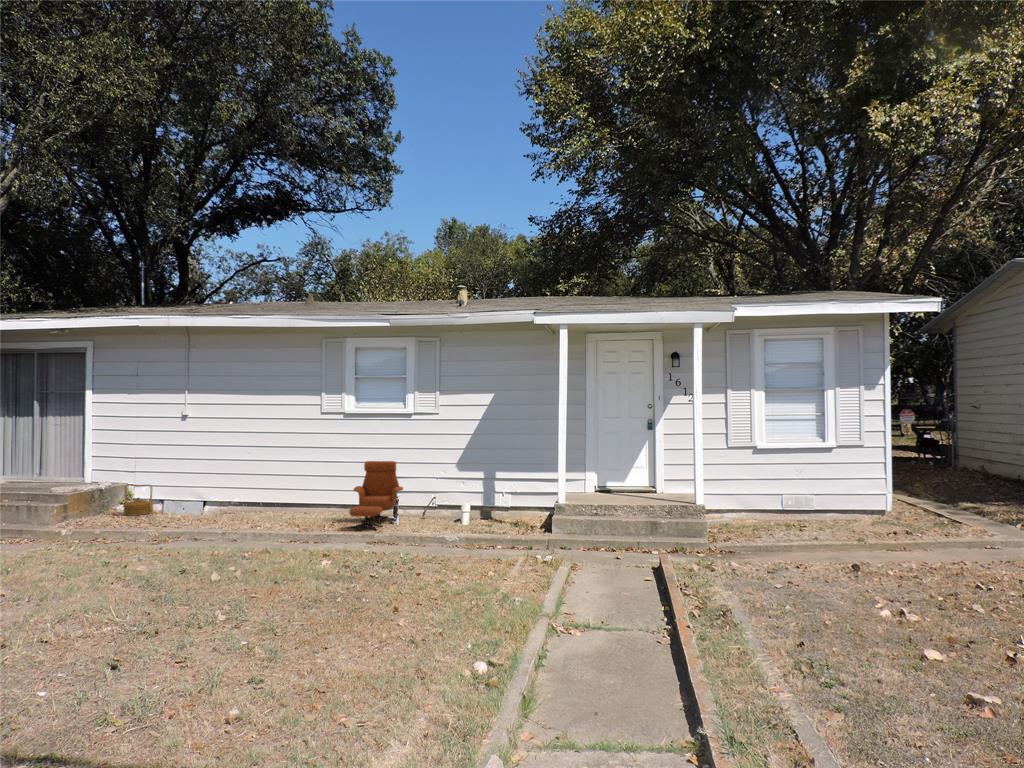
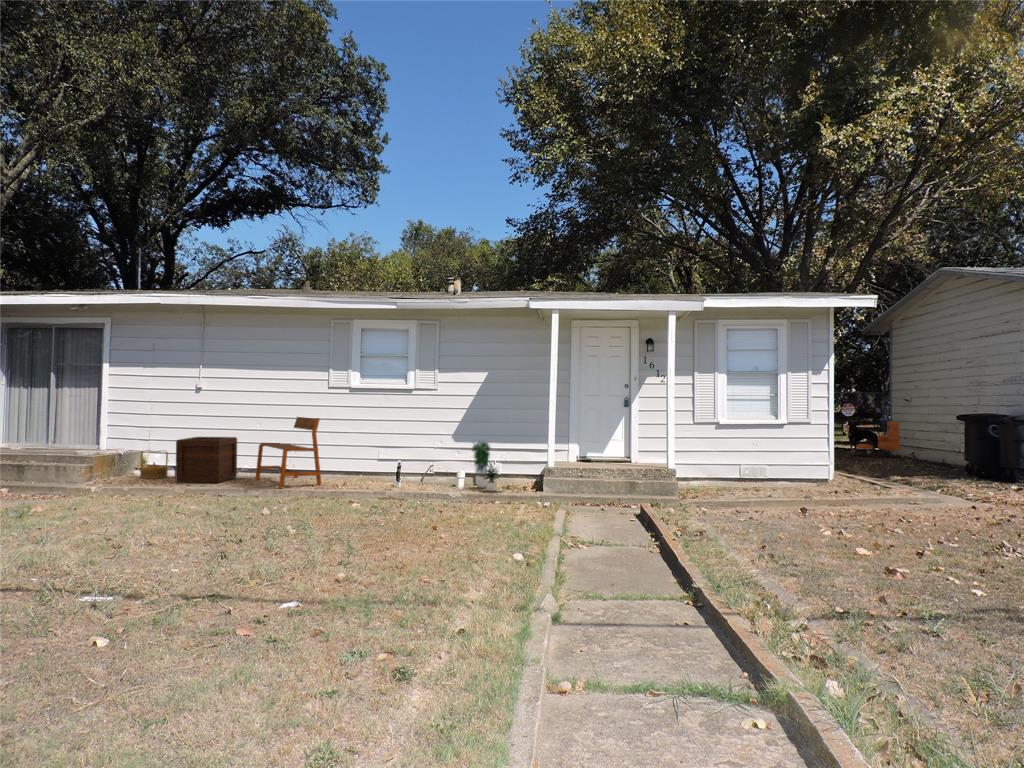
bench: none [245,444,313,528] -> present [255,417,321,488]
lounge chair: present [349,461,403,531] -> present [855,421,900,458]
potted plant: none [476,468,509,528] -> present [472,443,498,491]
wooden crate: none [158,469,226,521] -> present [176,437,237,483]

